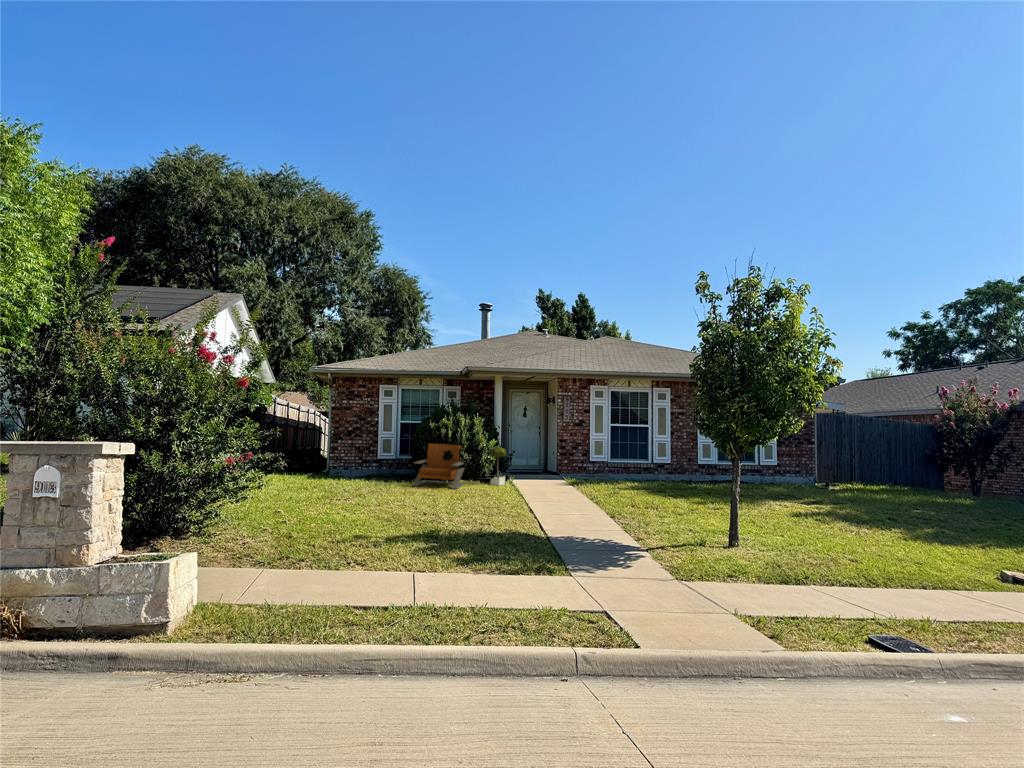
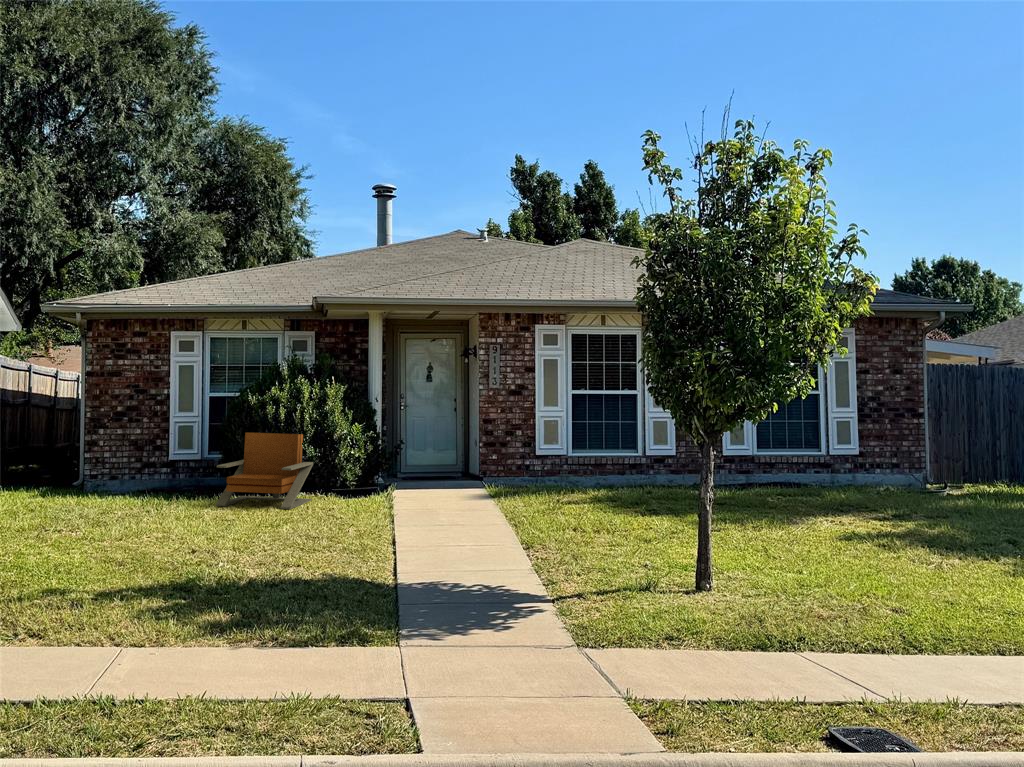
potted tree: present [490,447,506,486] -> none [353,436,382,502]

